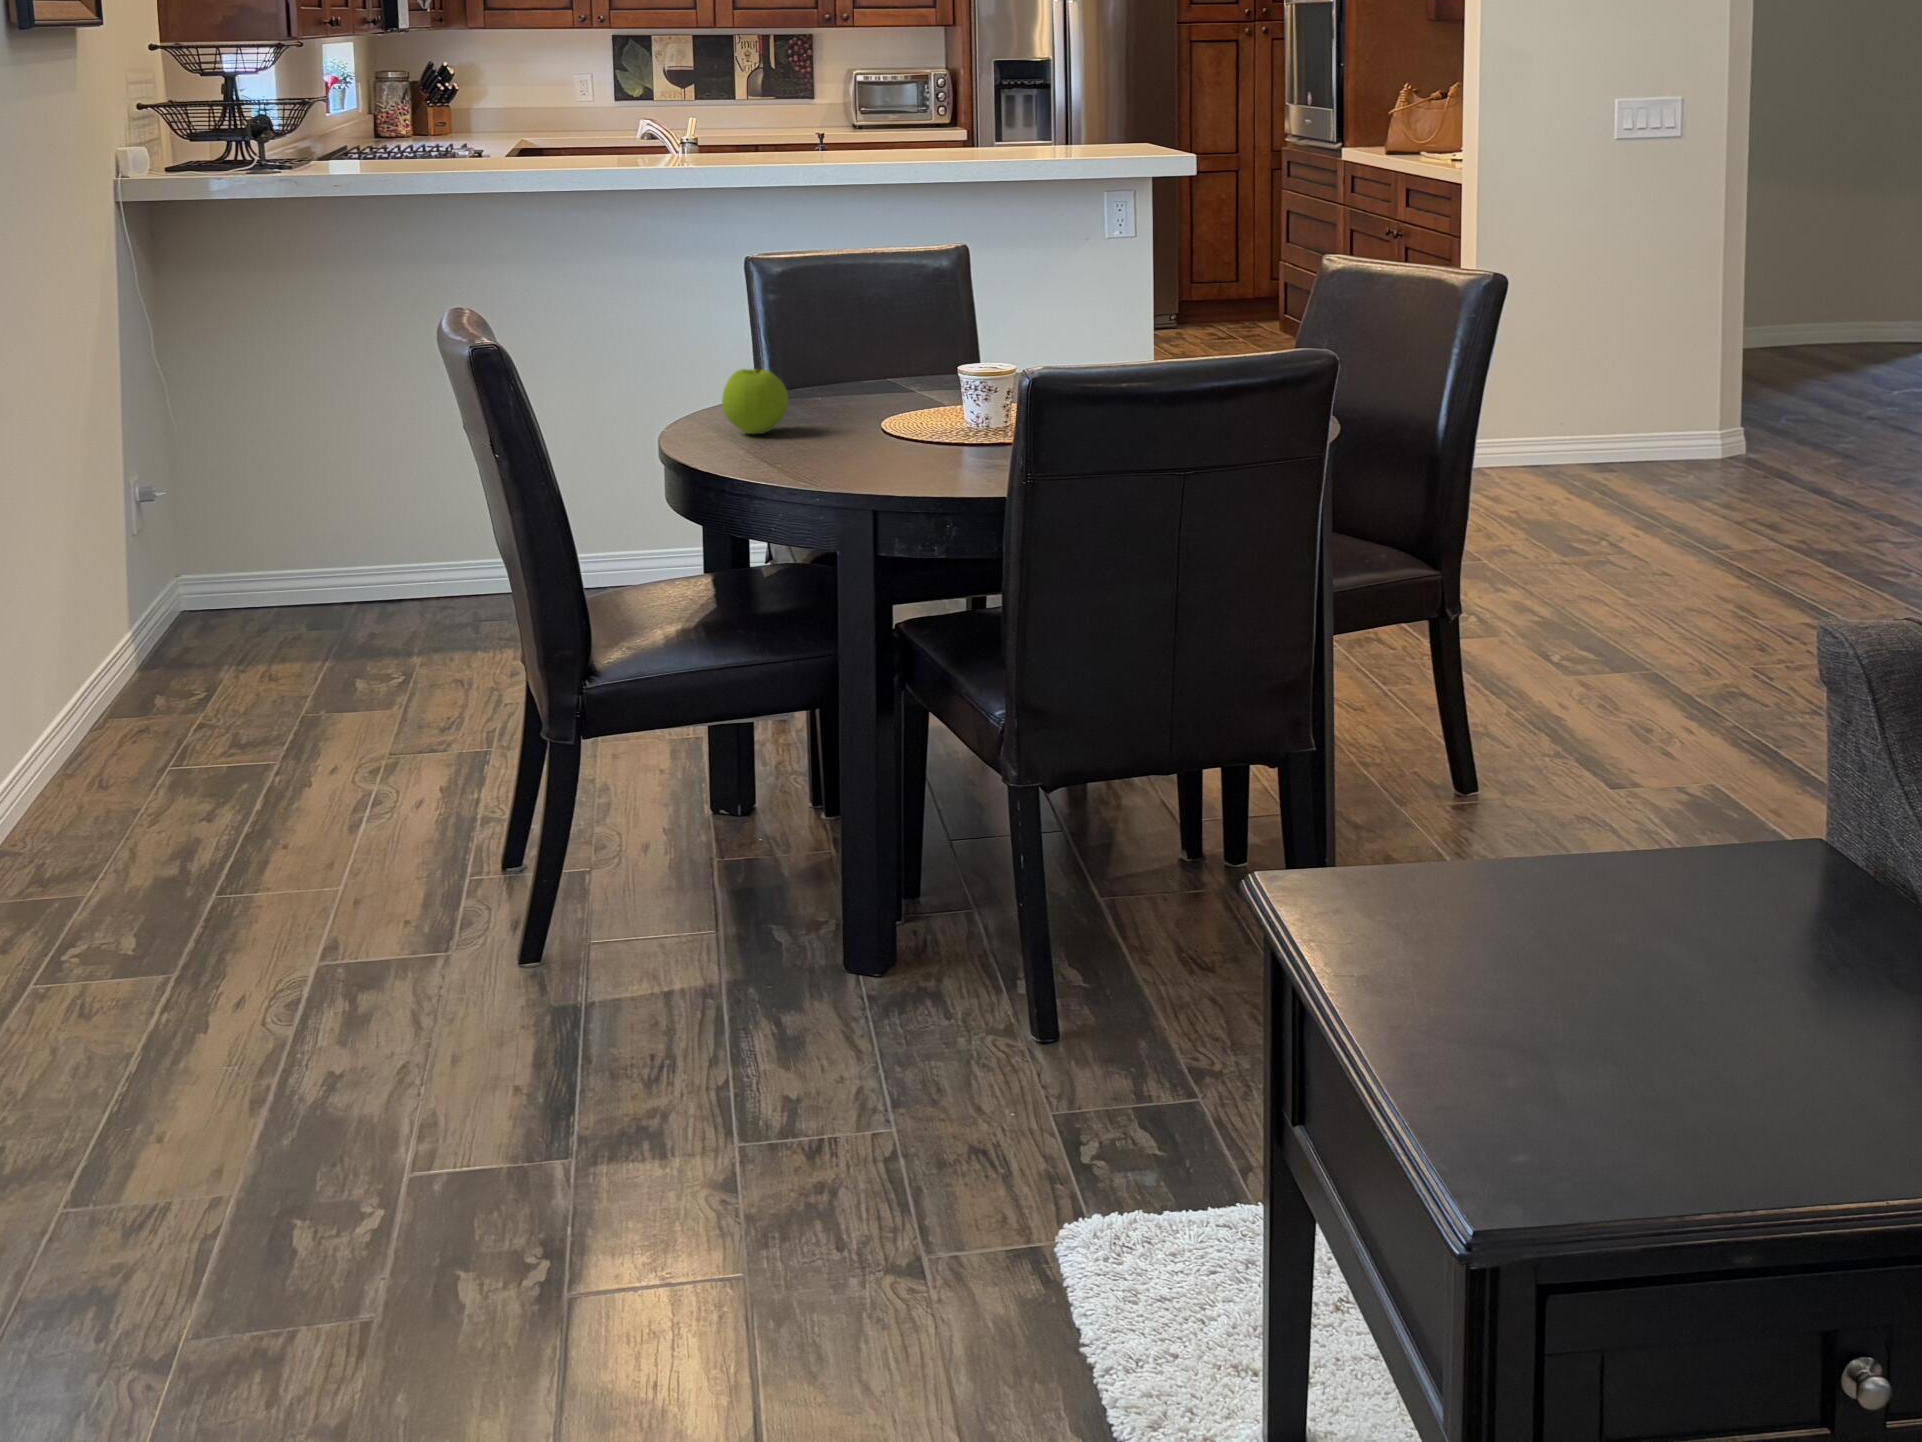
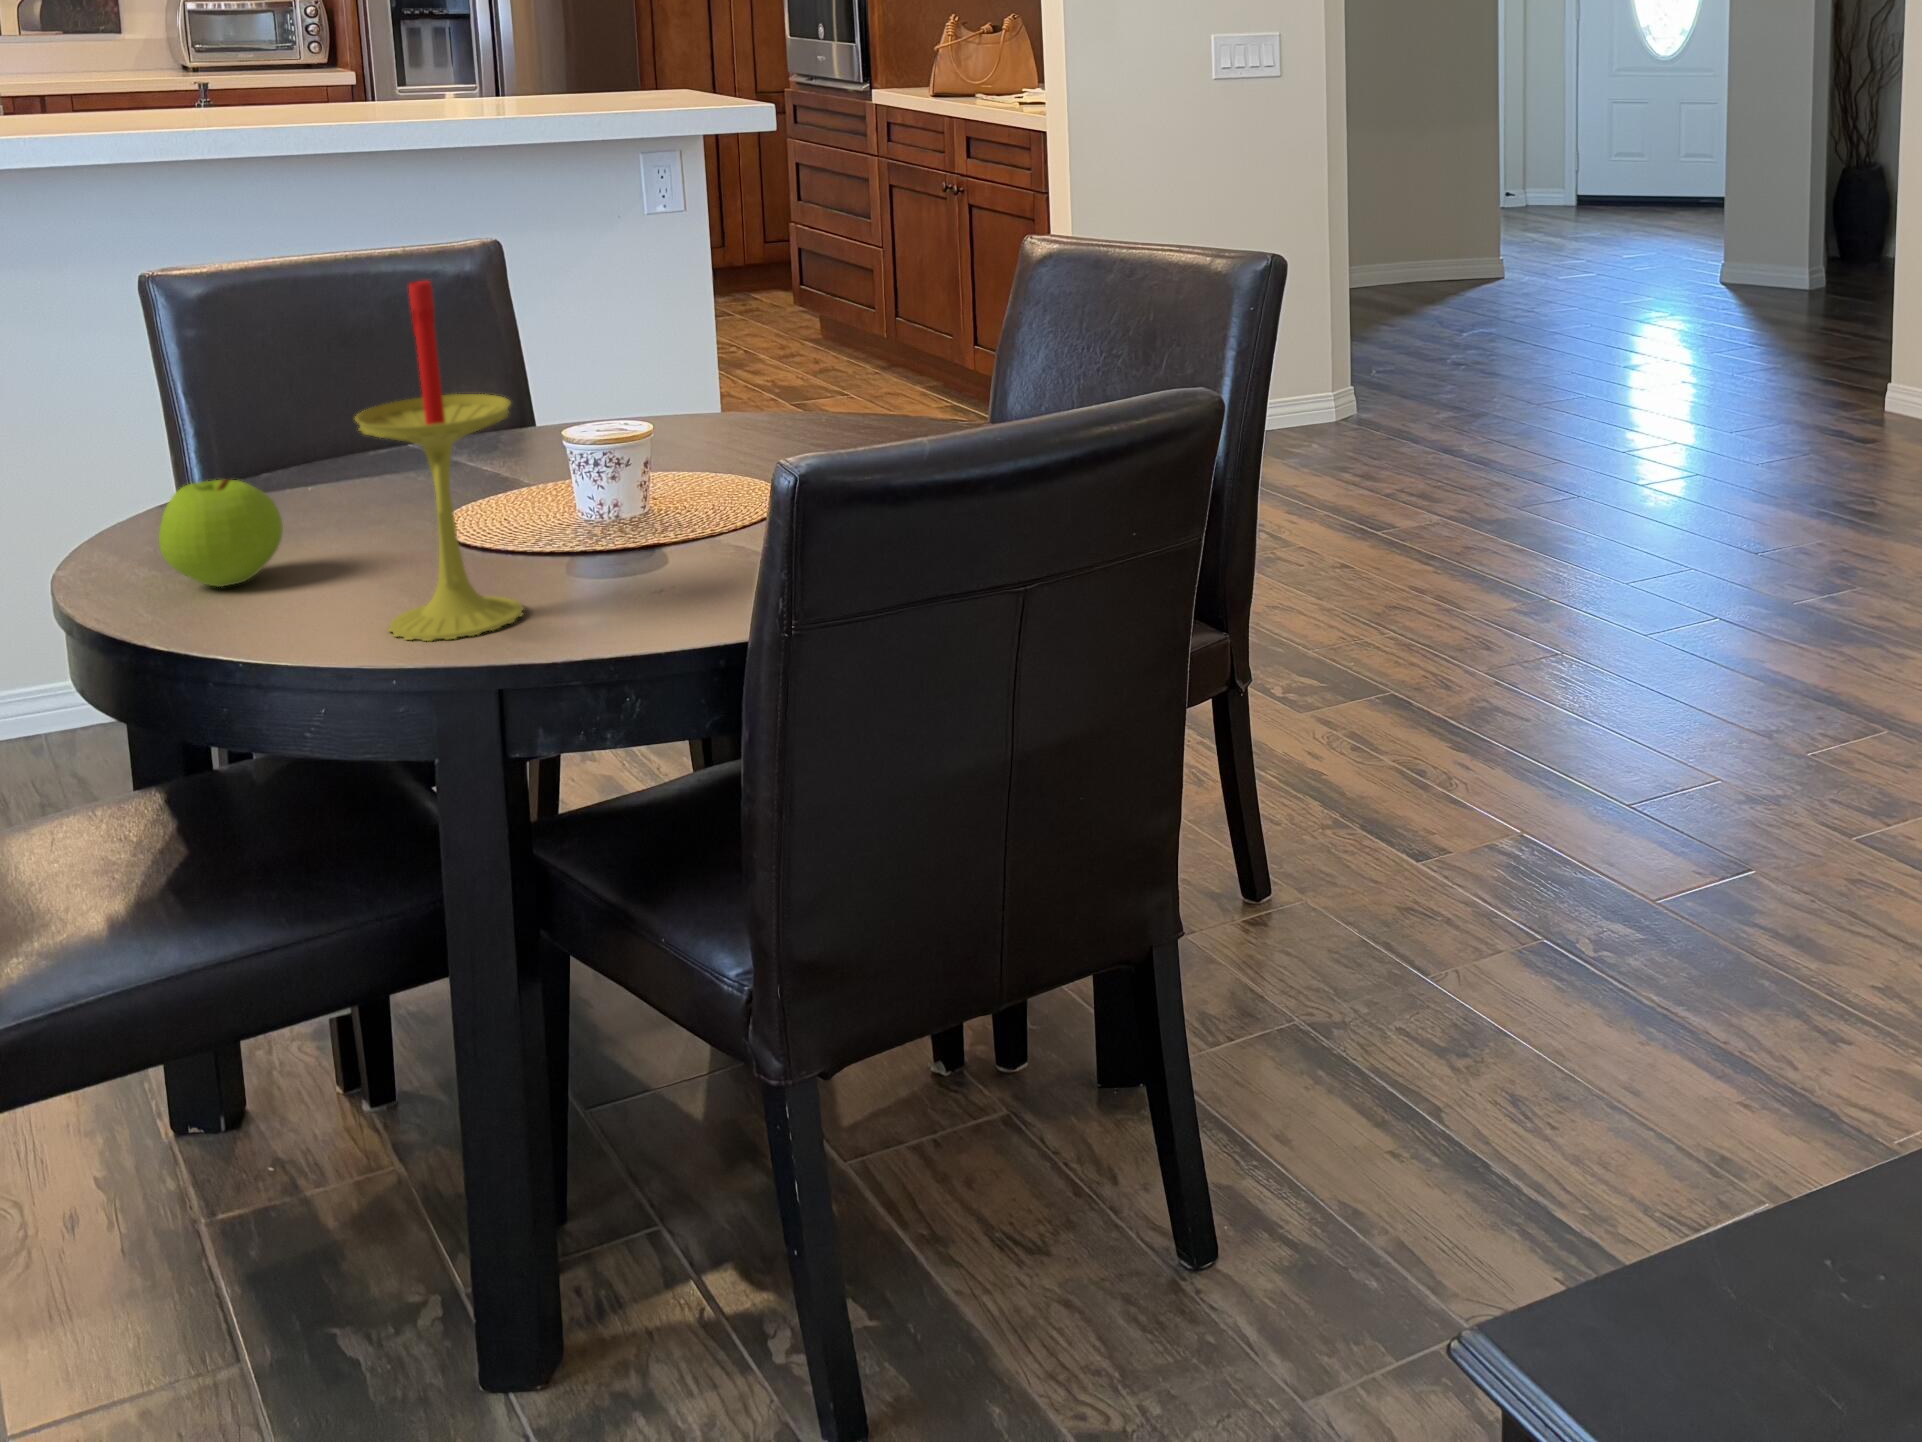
candle: none [816,240,905,469] -> present [355,281,524,641]

